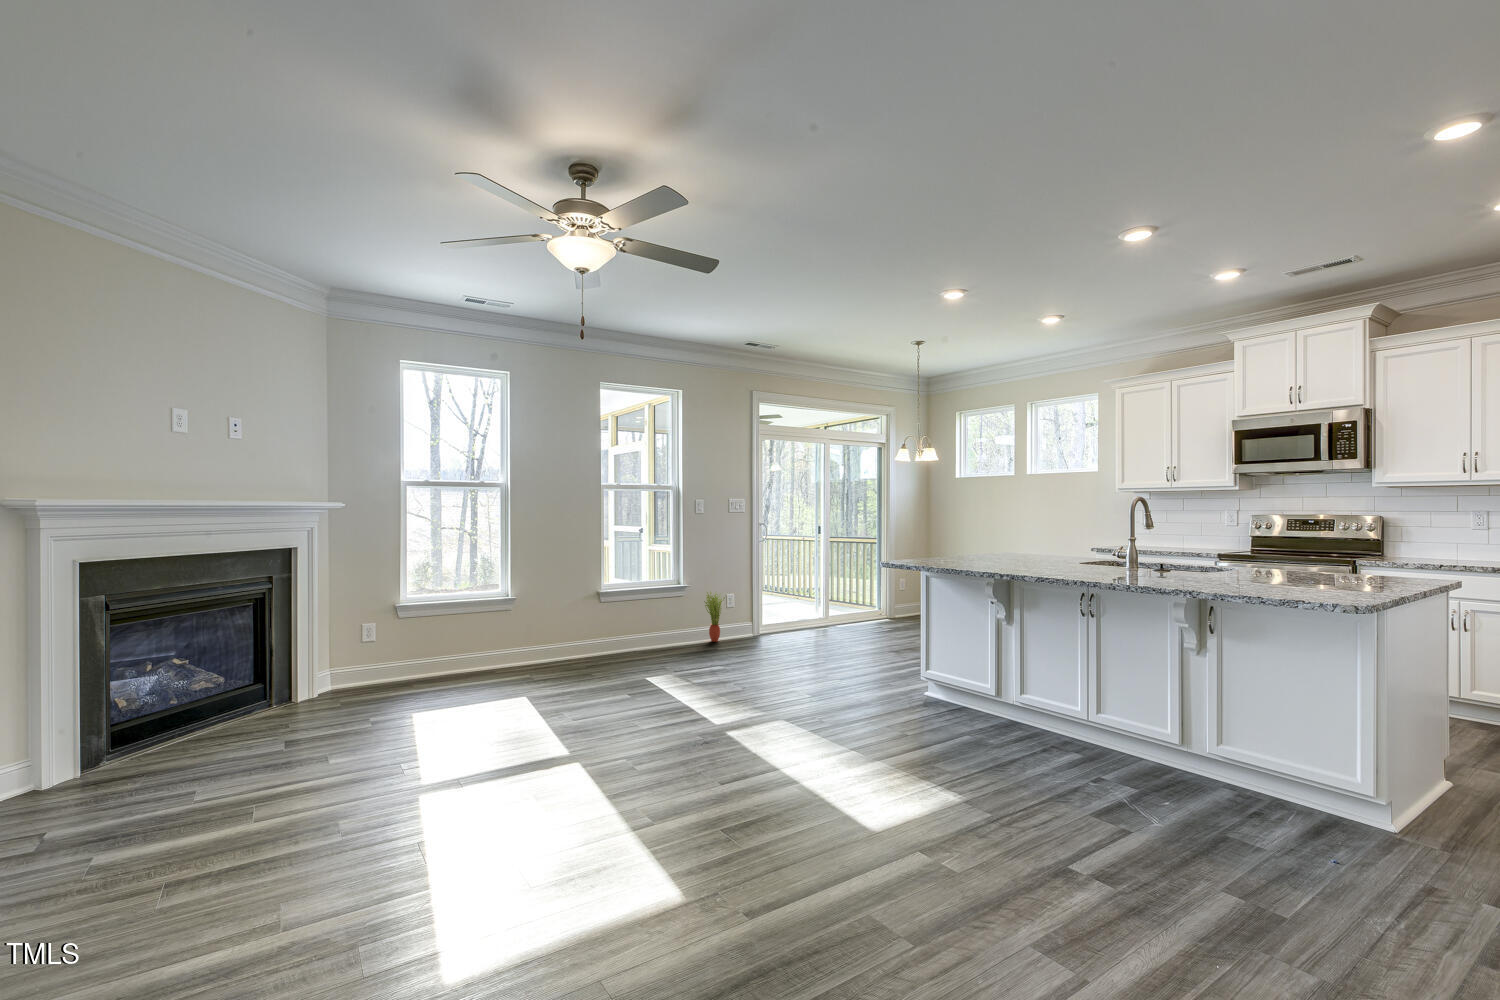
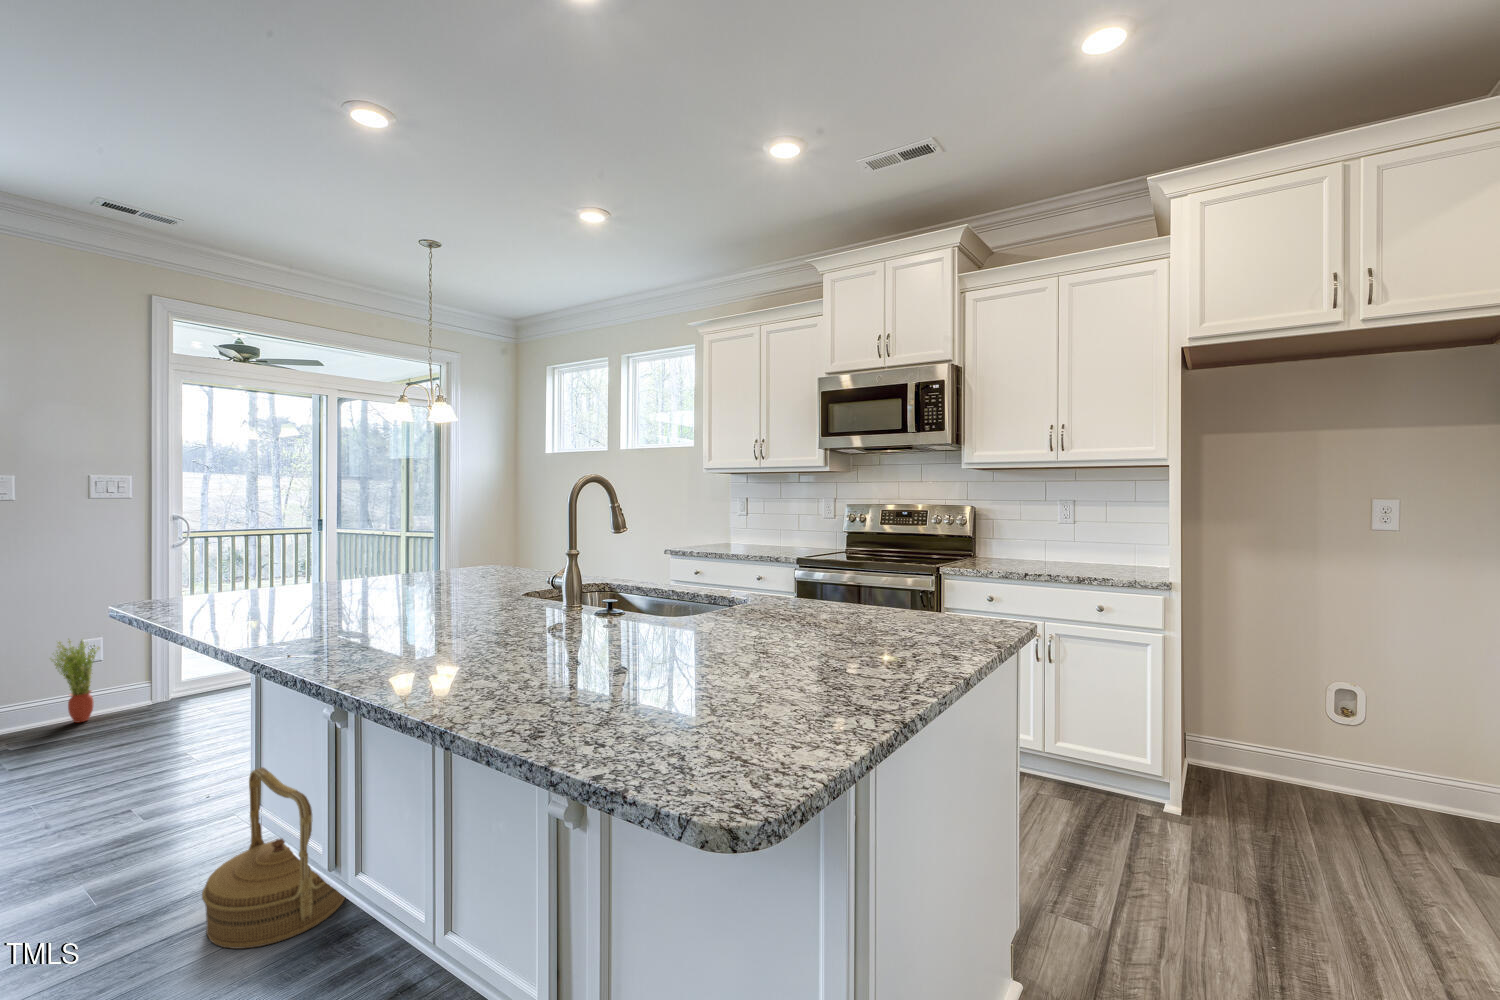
woven basket: none [915,646,981,728] -> present [202,767,346,949]

